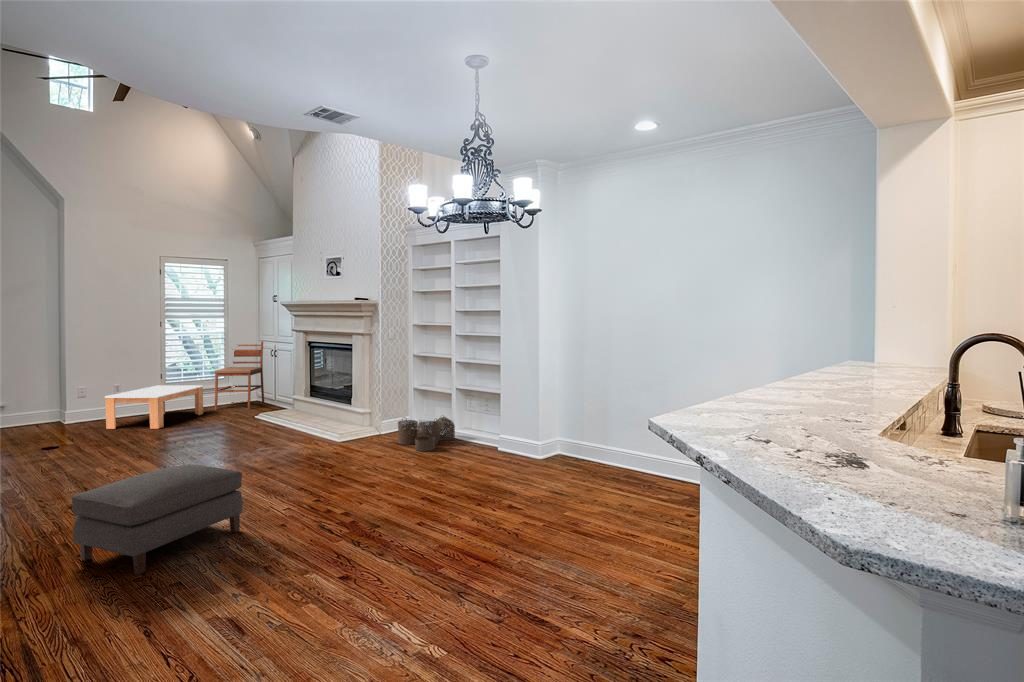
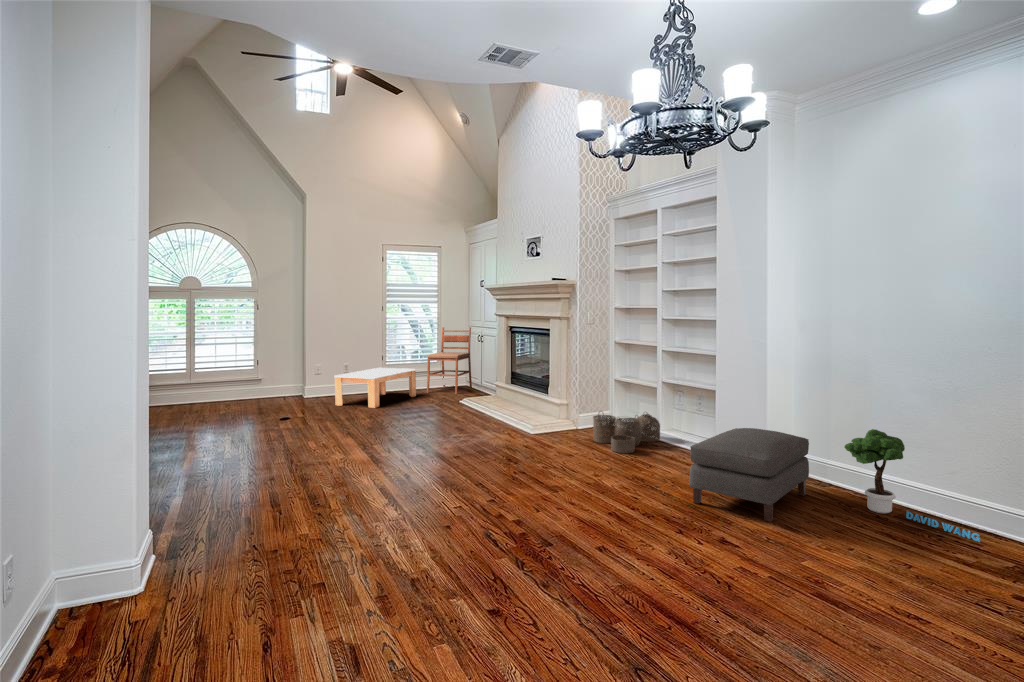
potted tree: none [588,417,665,486] -> present [844,429,980,542]
ottoman: present [72,464,243,575] -> present [689,428,809,522]

